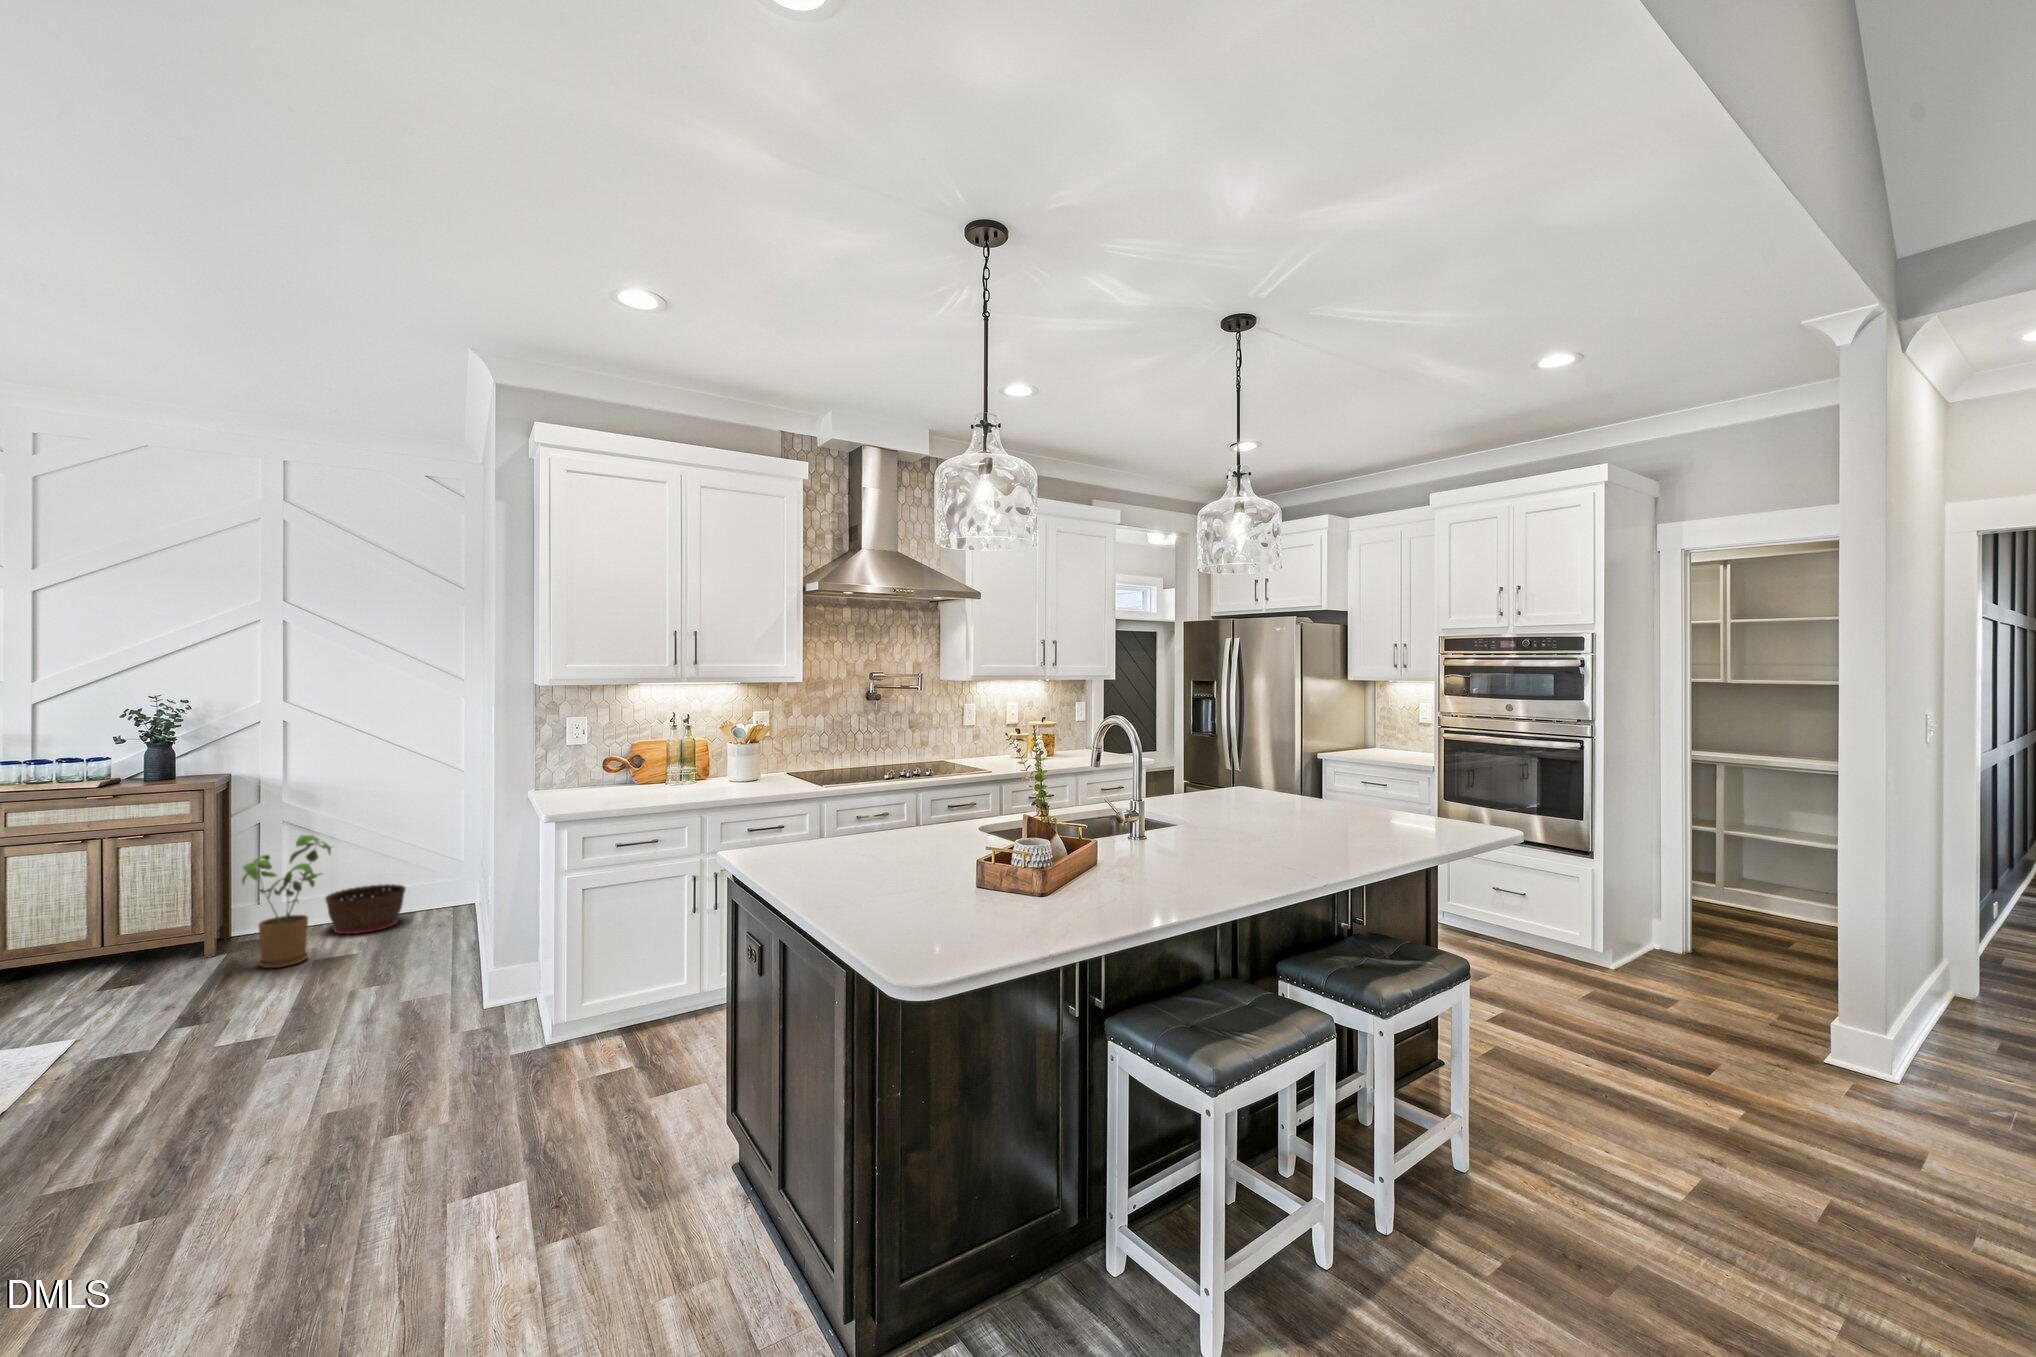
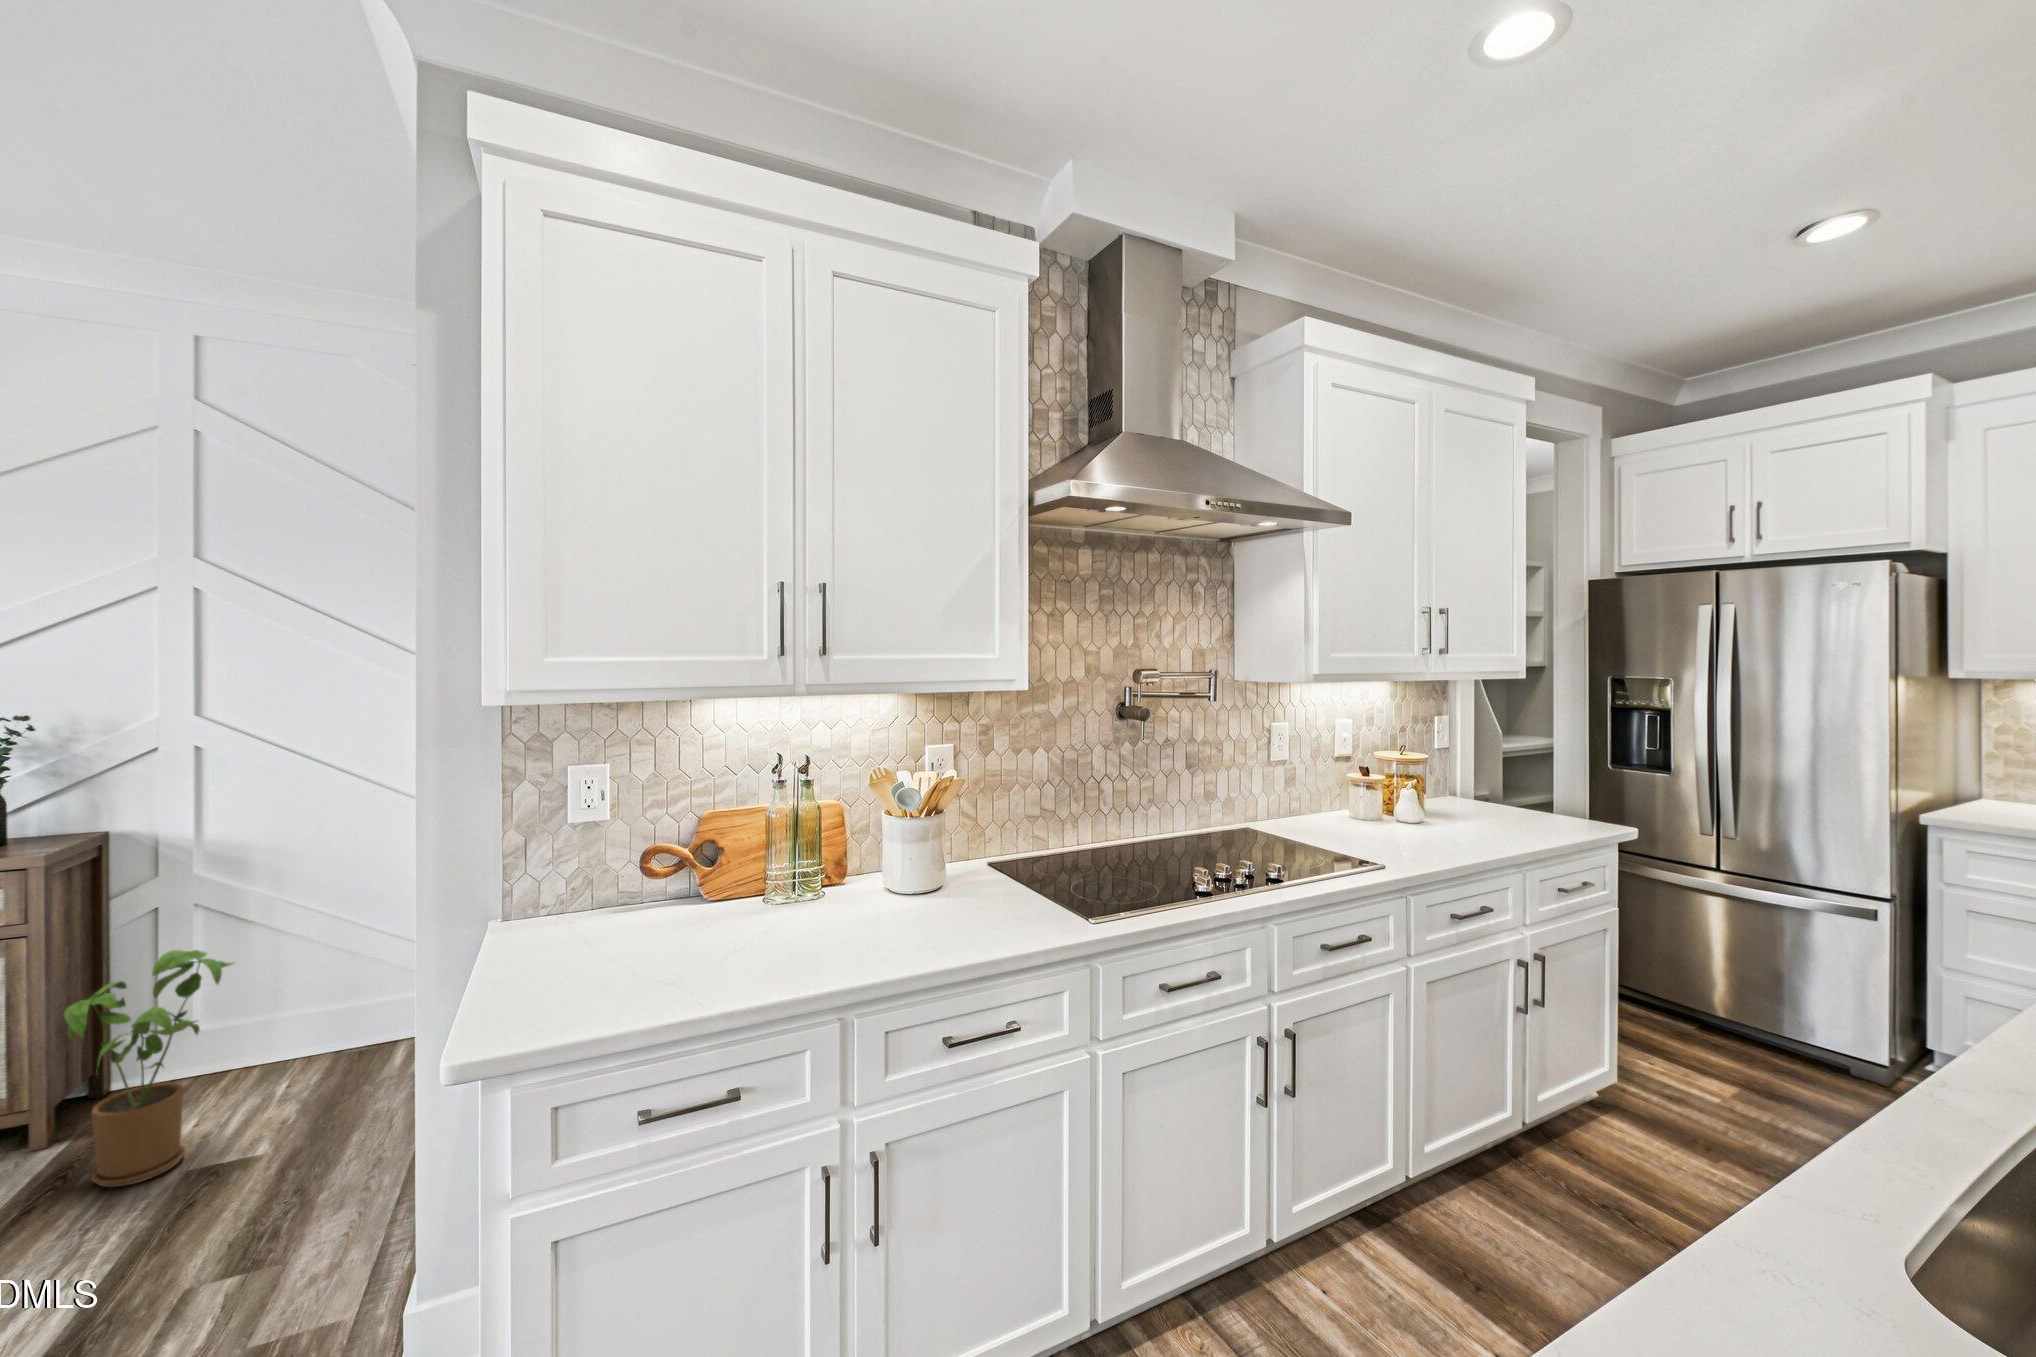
basket: present [325,884,406,934] -> none [247,998,377,1091]

